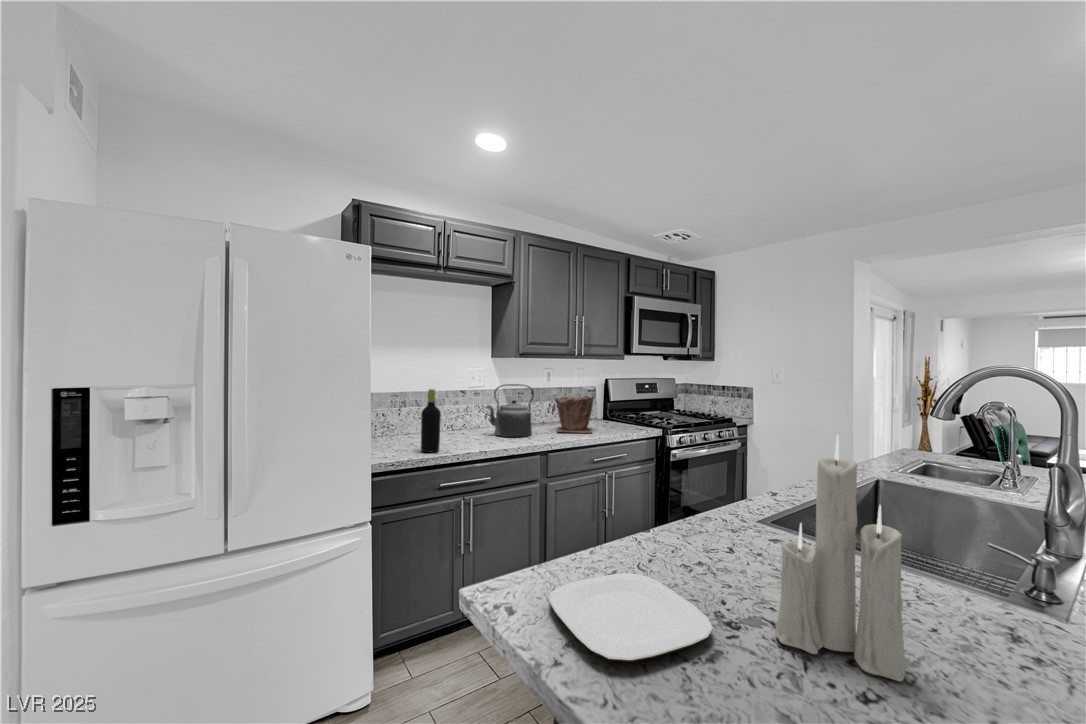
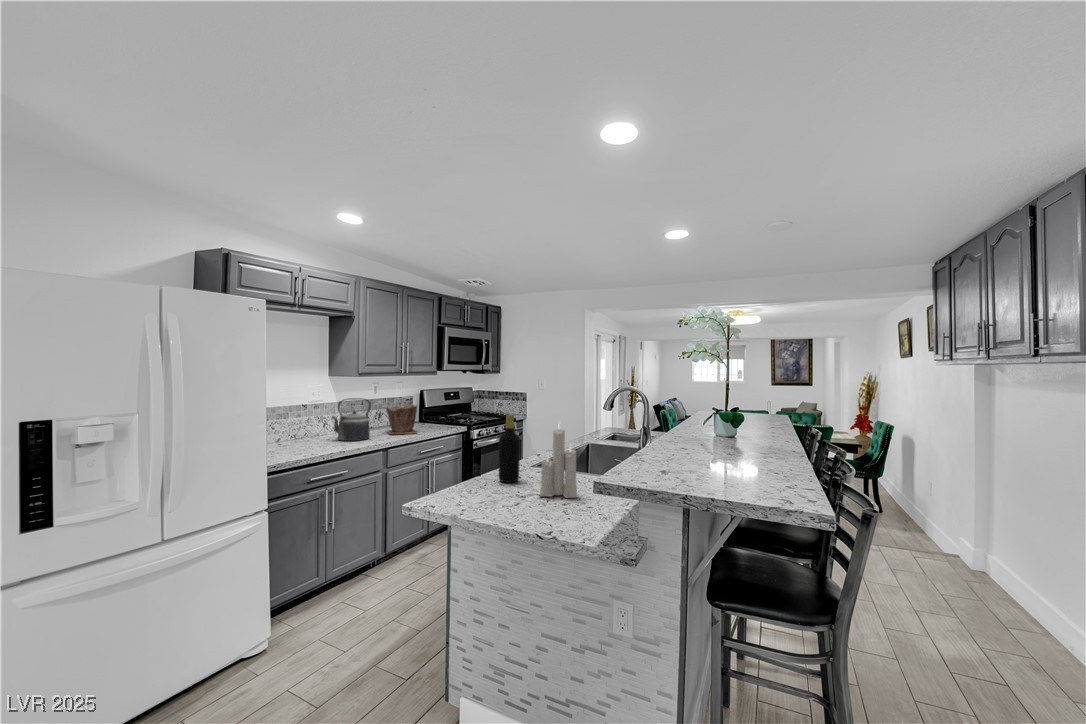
bottle: present [421,389,441,452] -> present [499,414,520,482]
plate: present [549,573,713,662] -> none [453,487,519,506]

